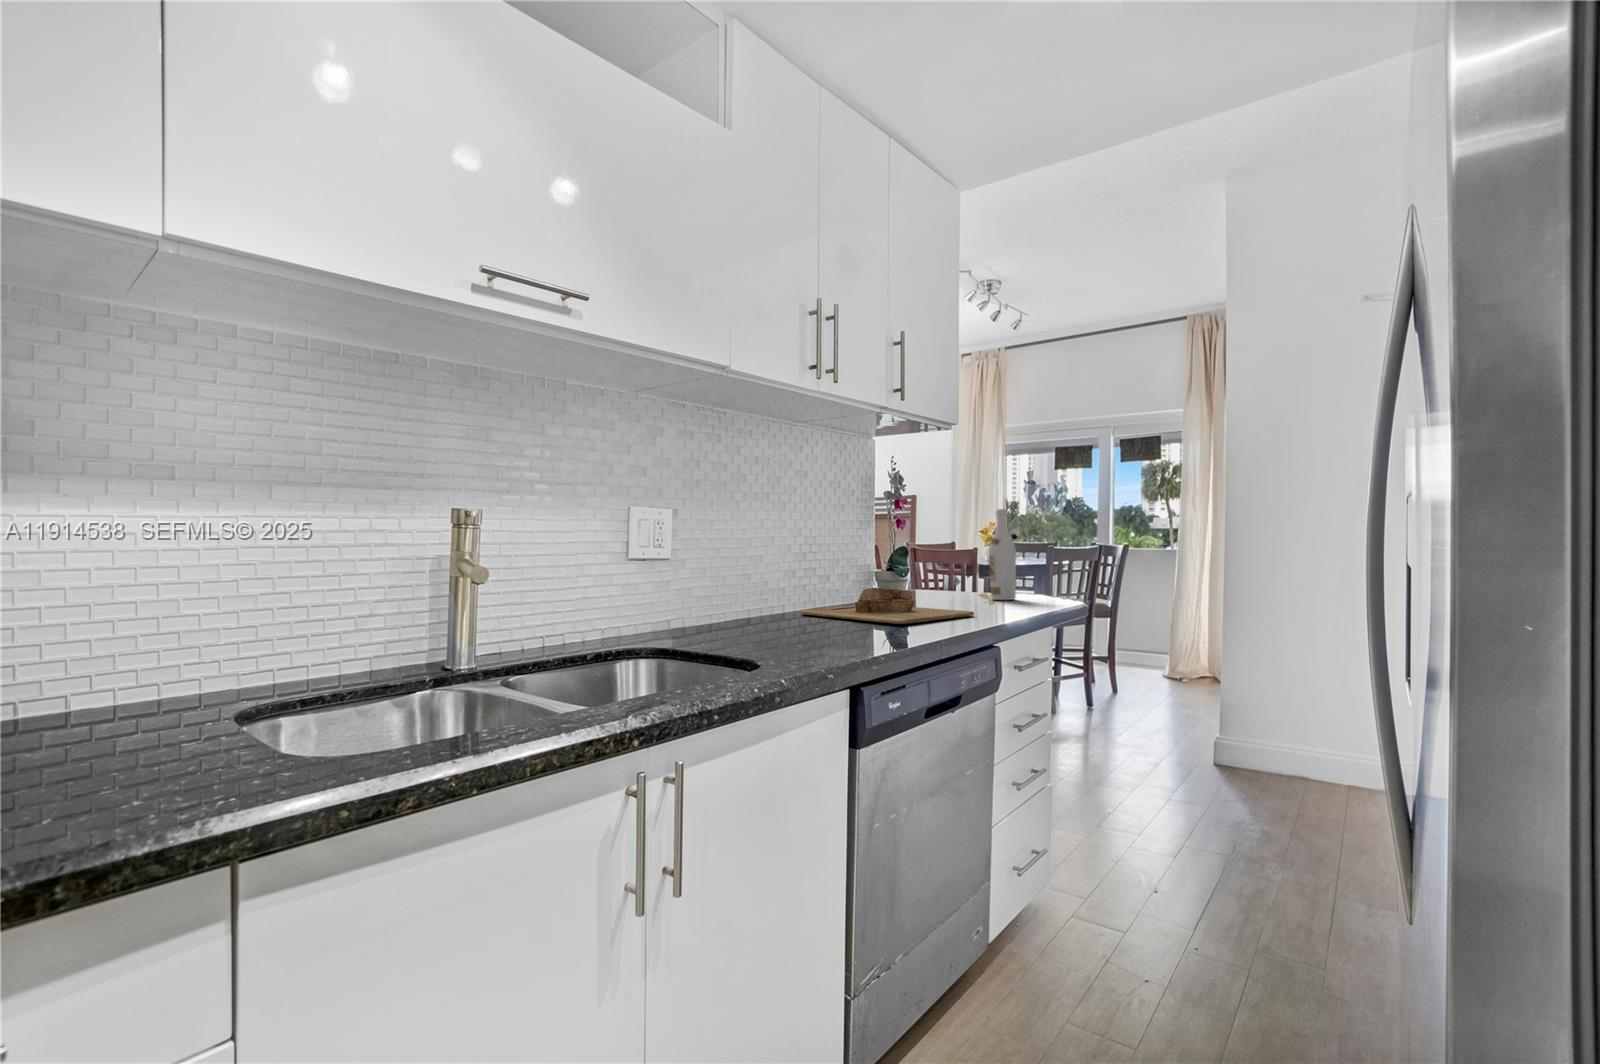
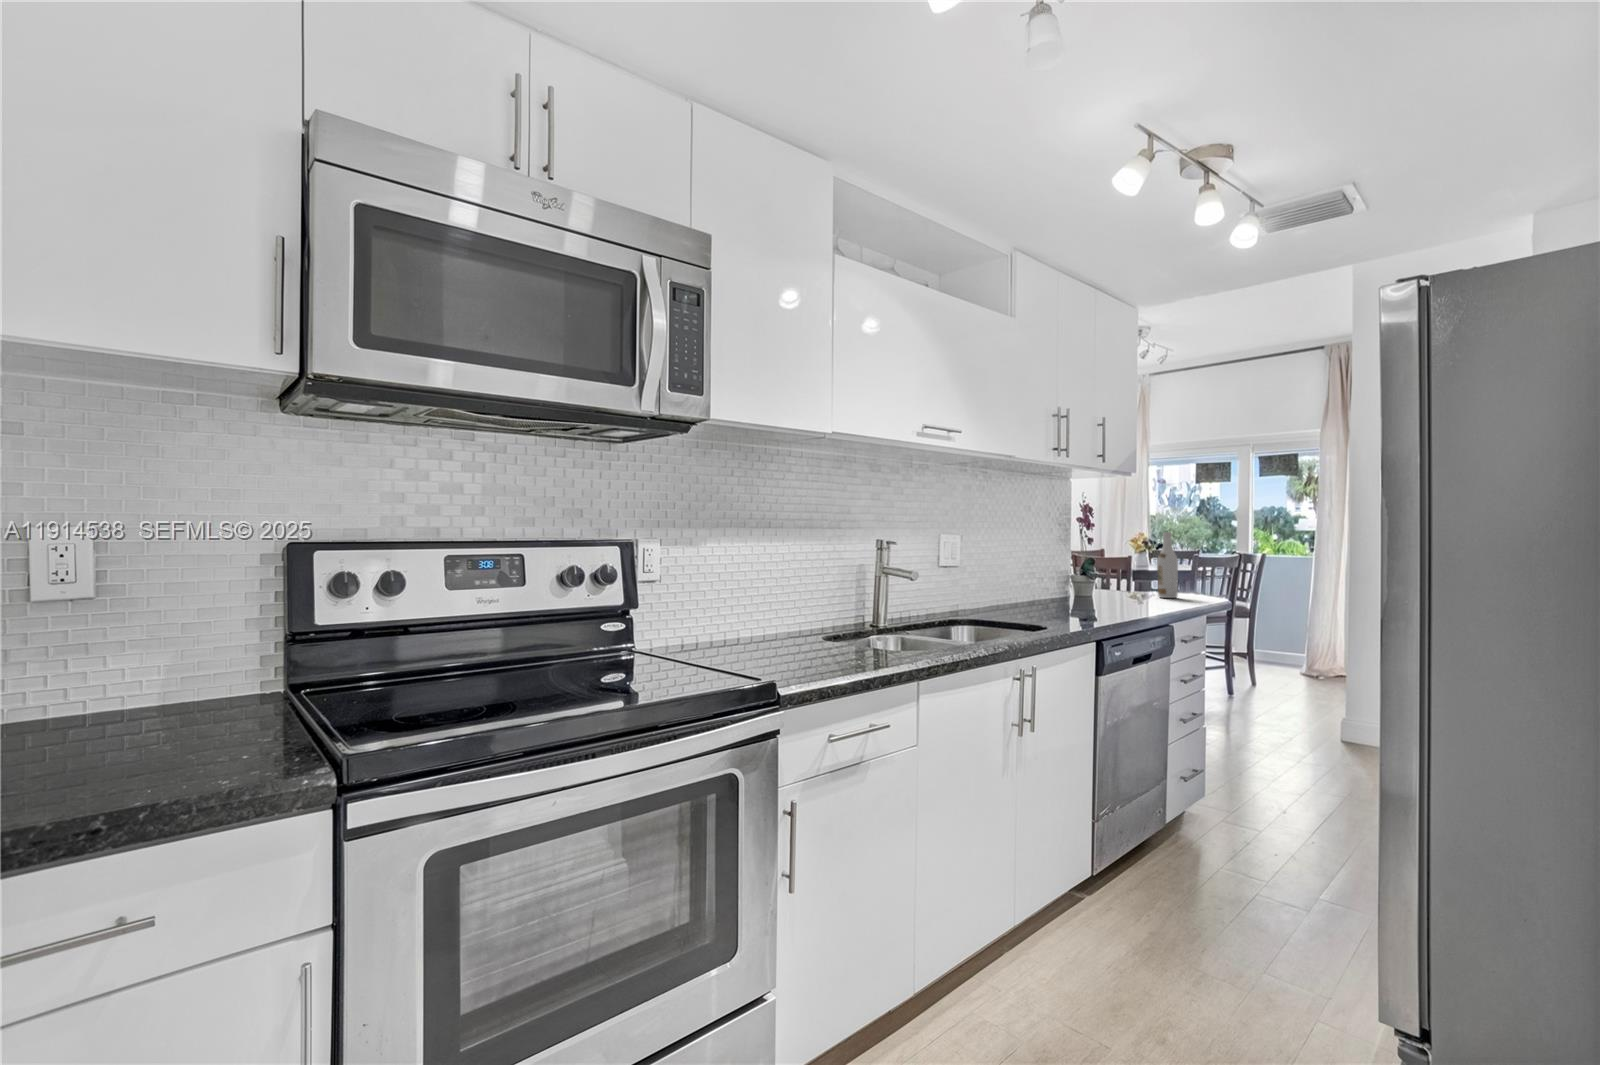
cutting board: present [801,588,974,624] -> none [1030,587,1153,611]

